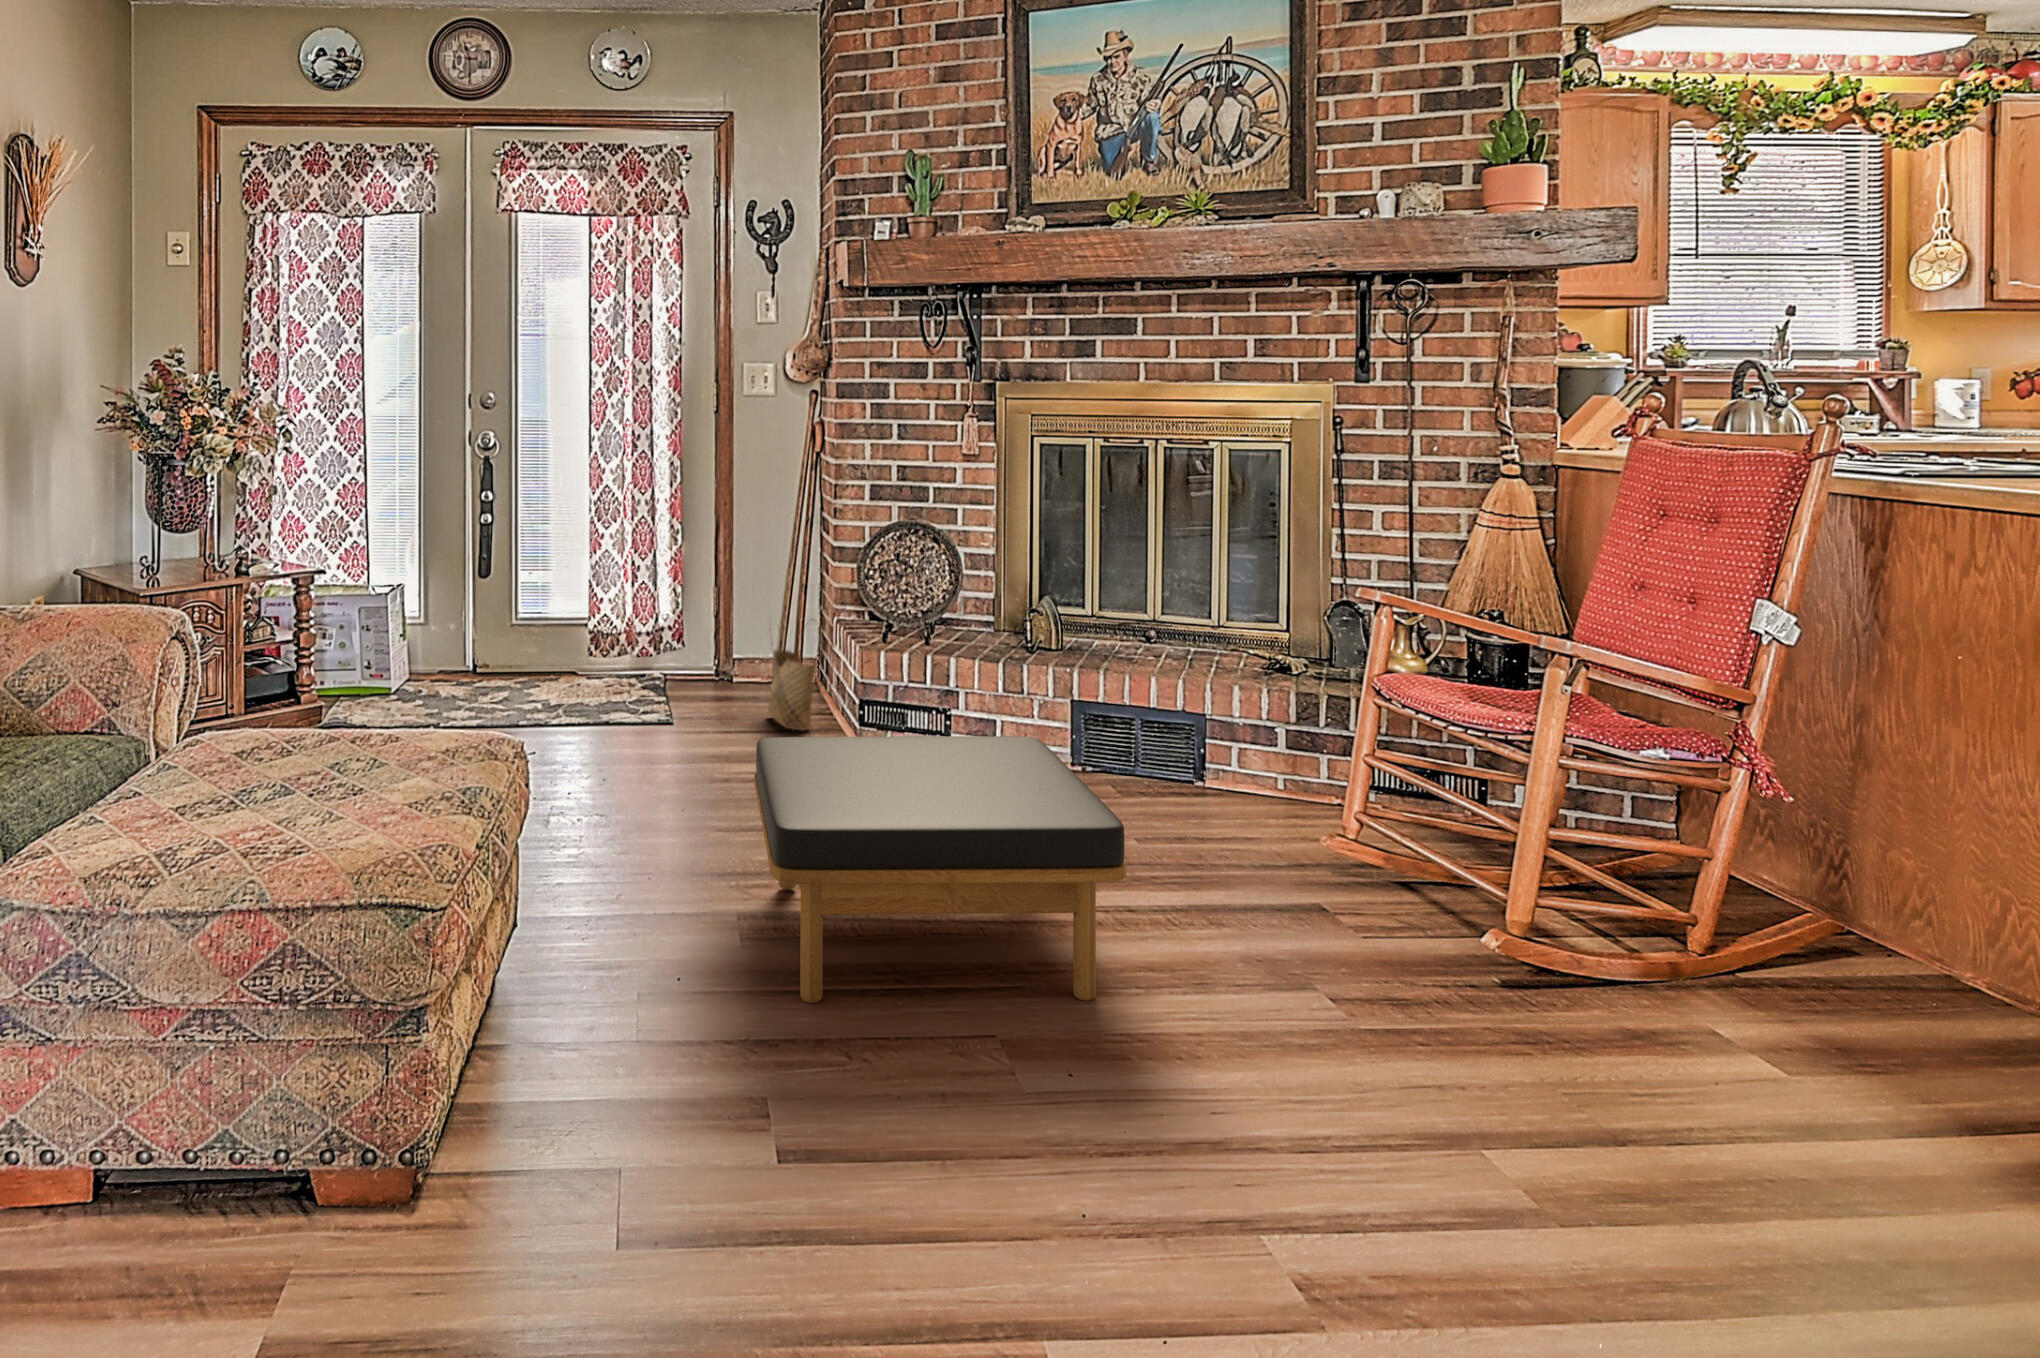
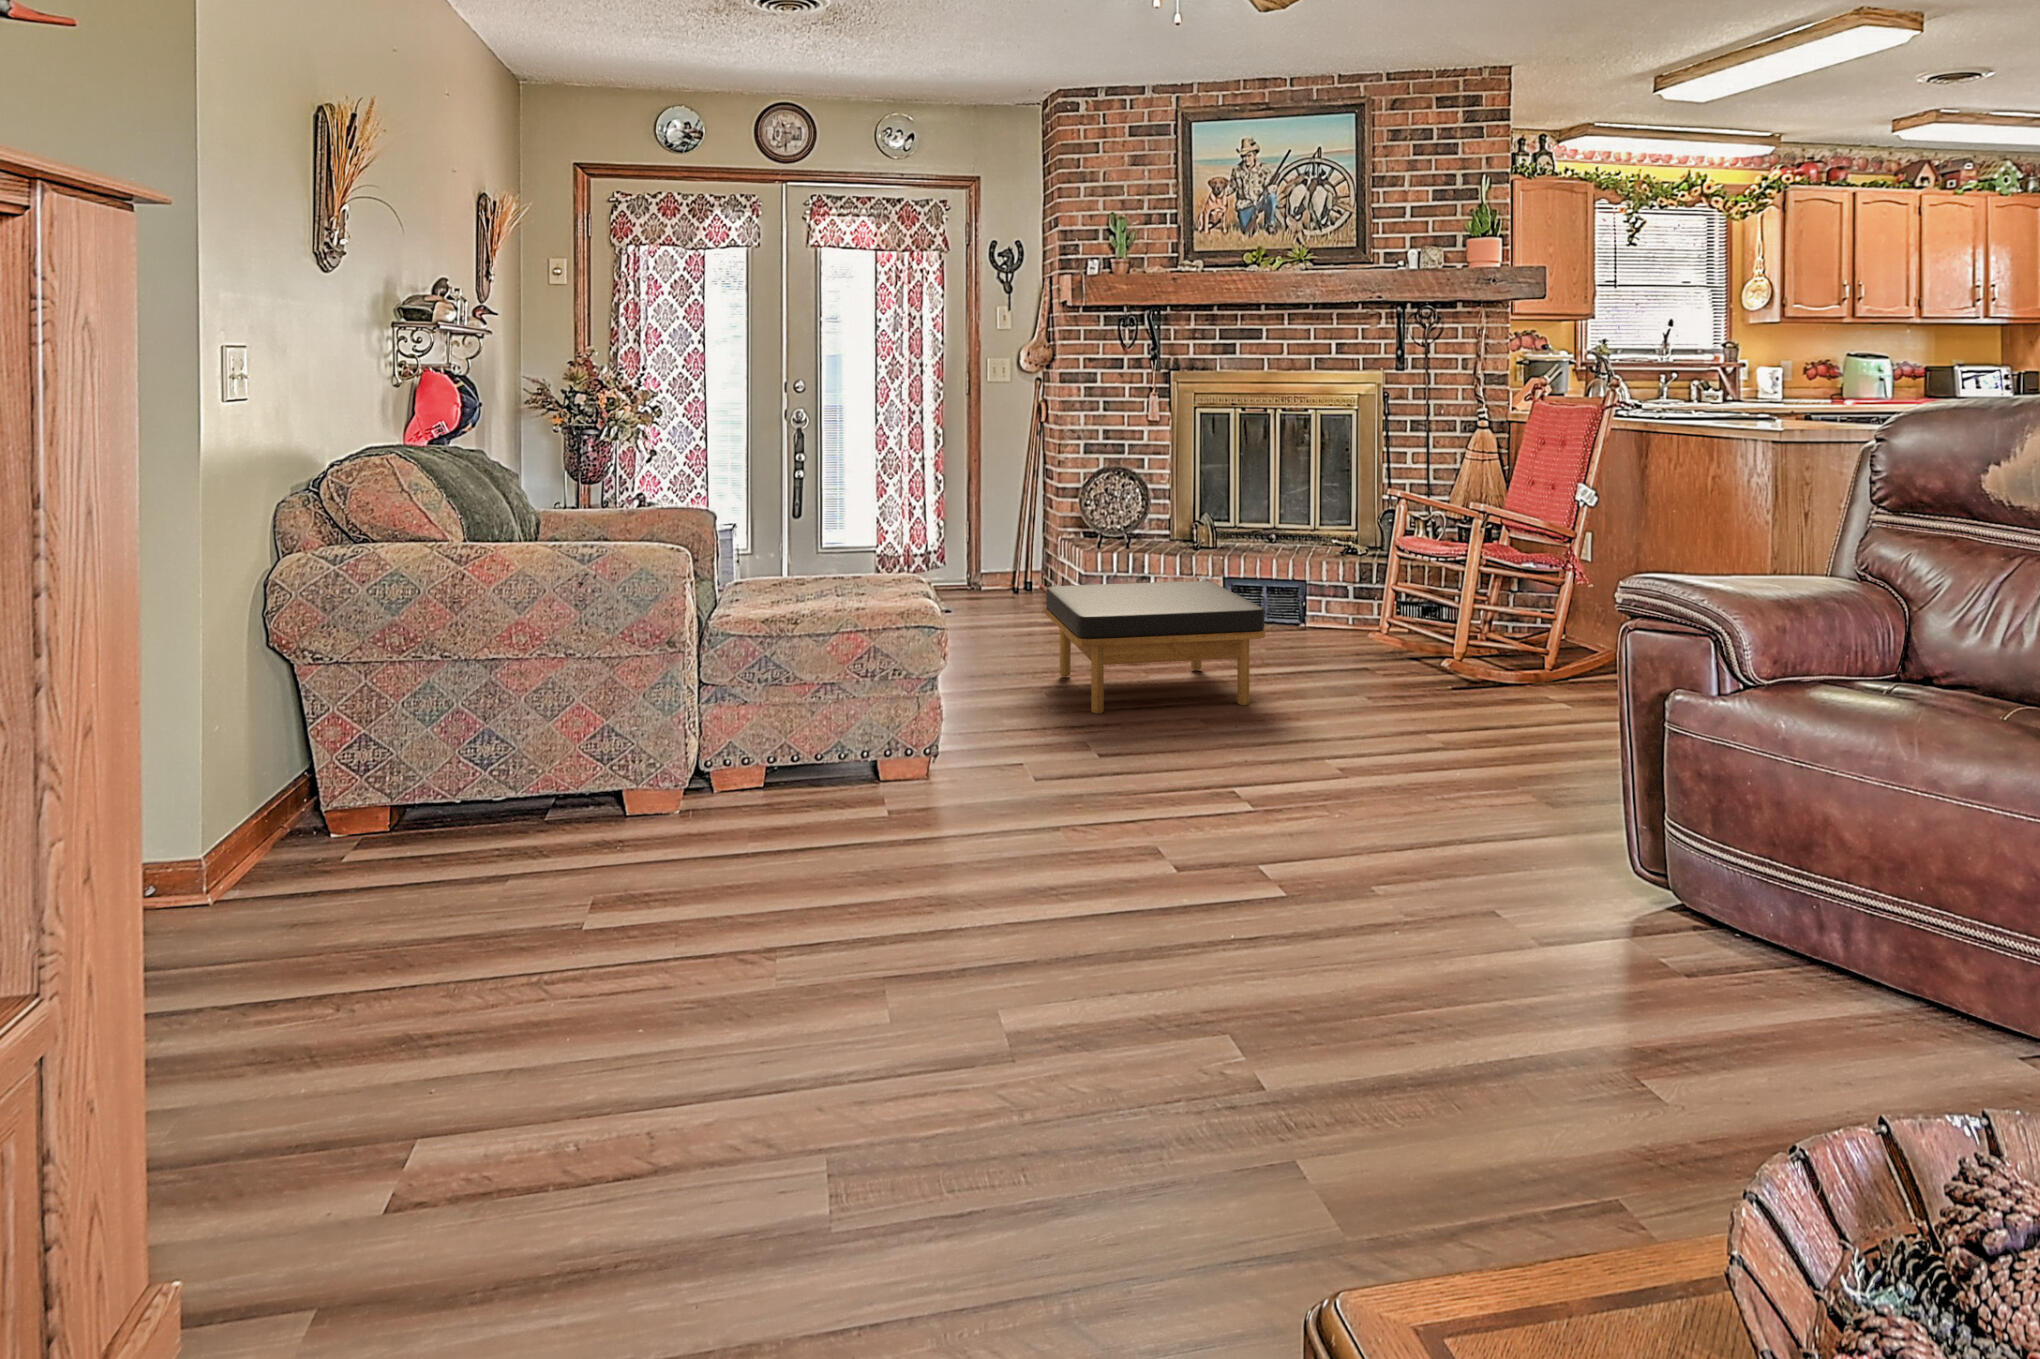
woven basket: present [768,620,816,731] -> none [1013,536,1050,612]

